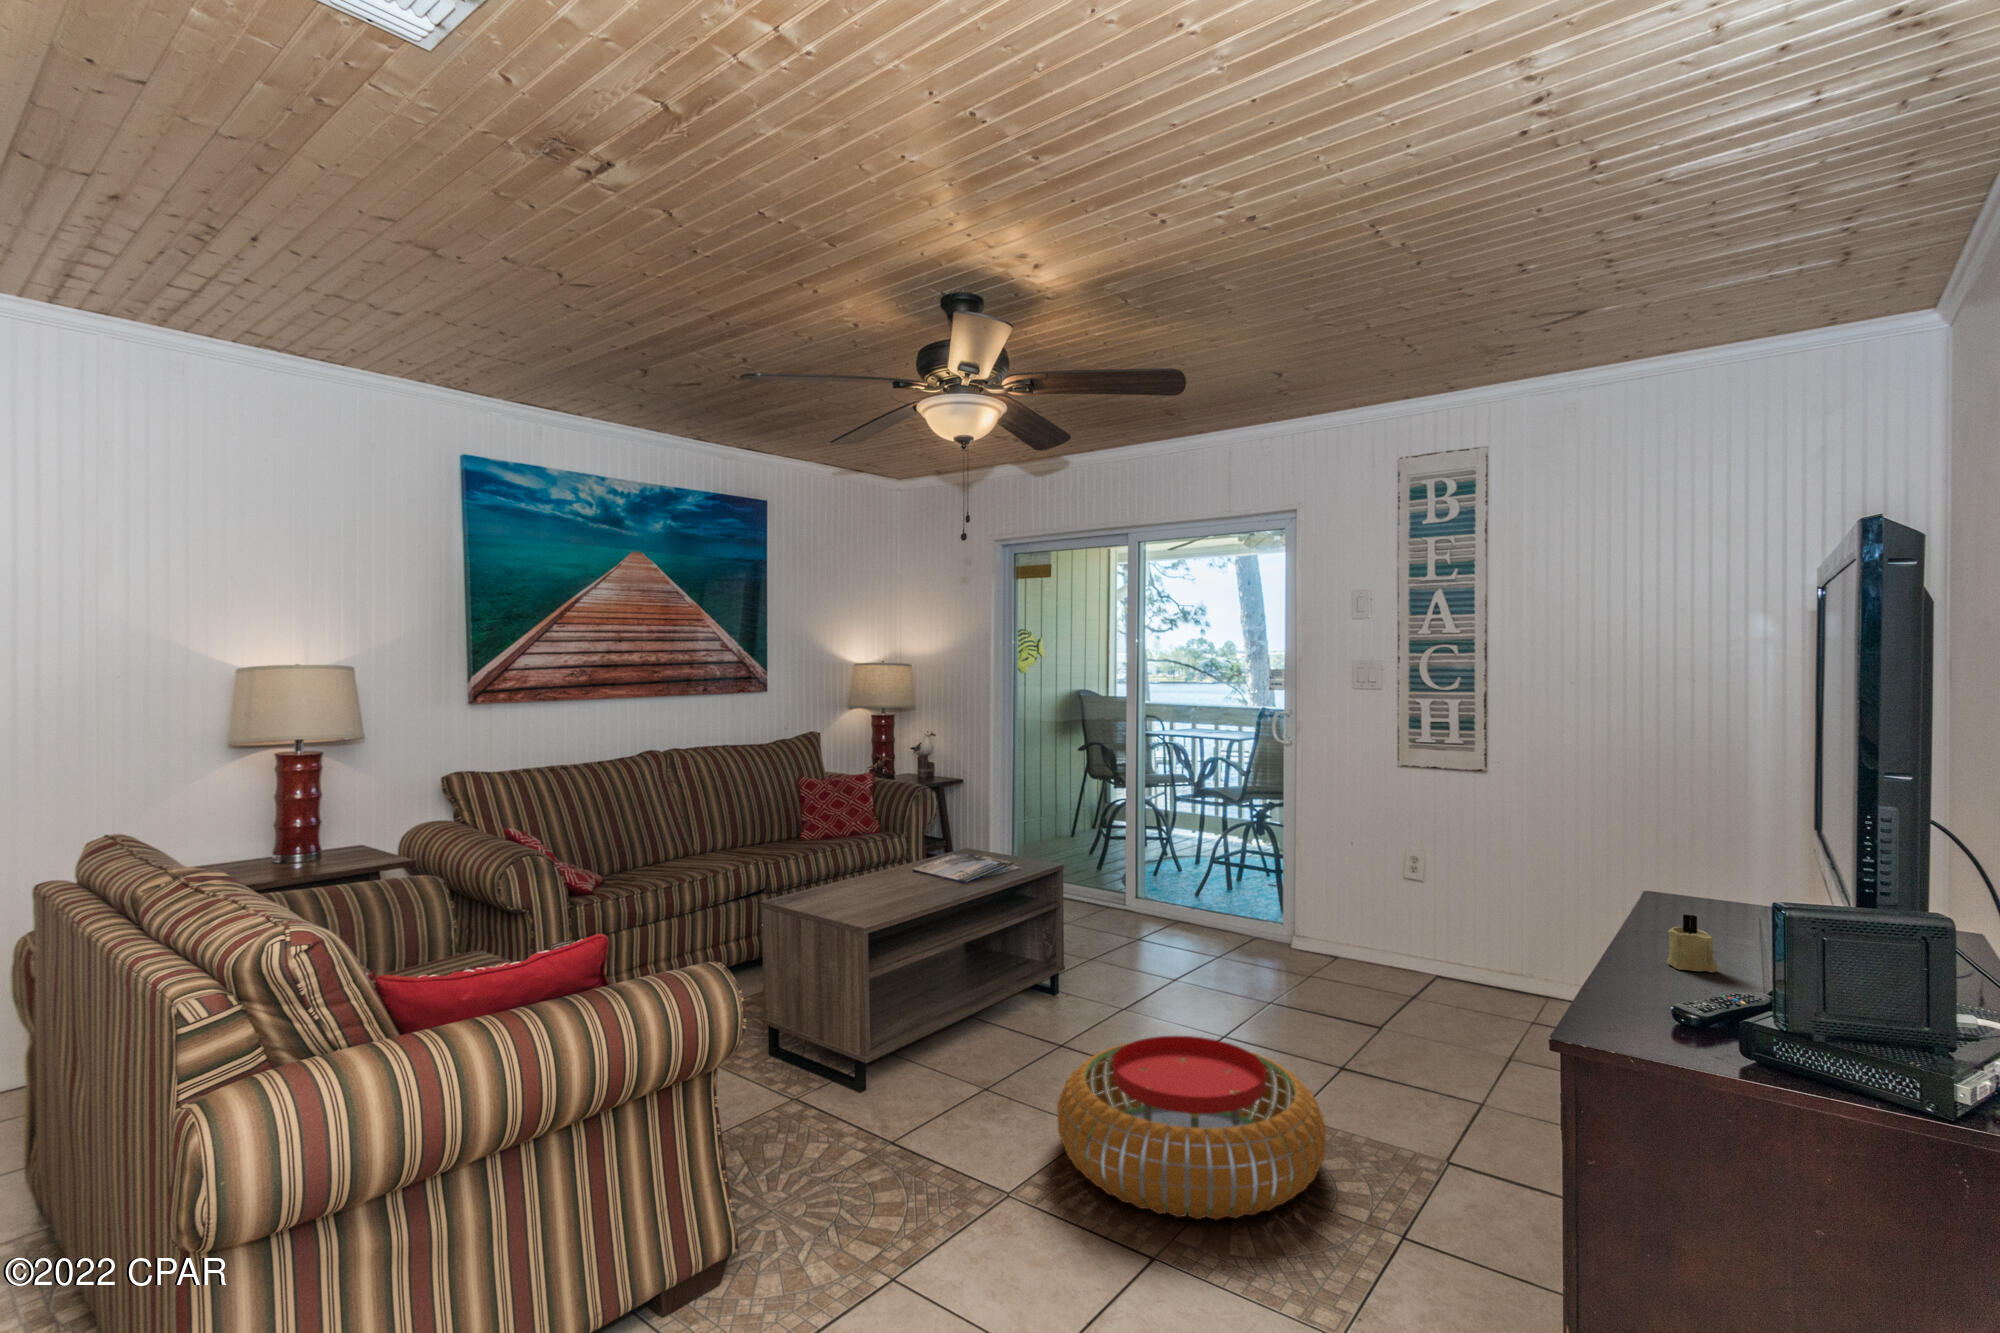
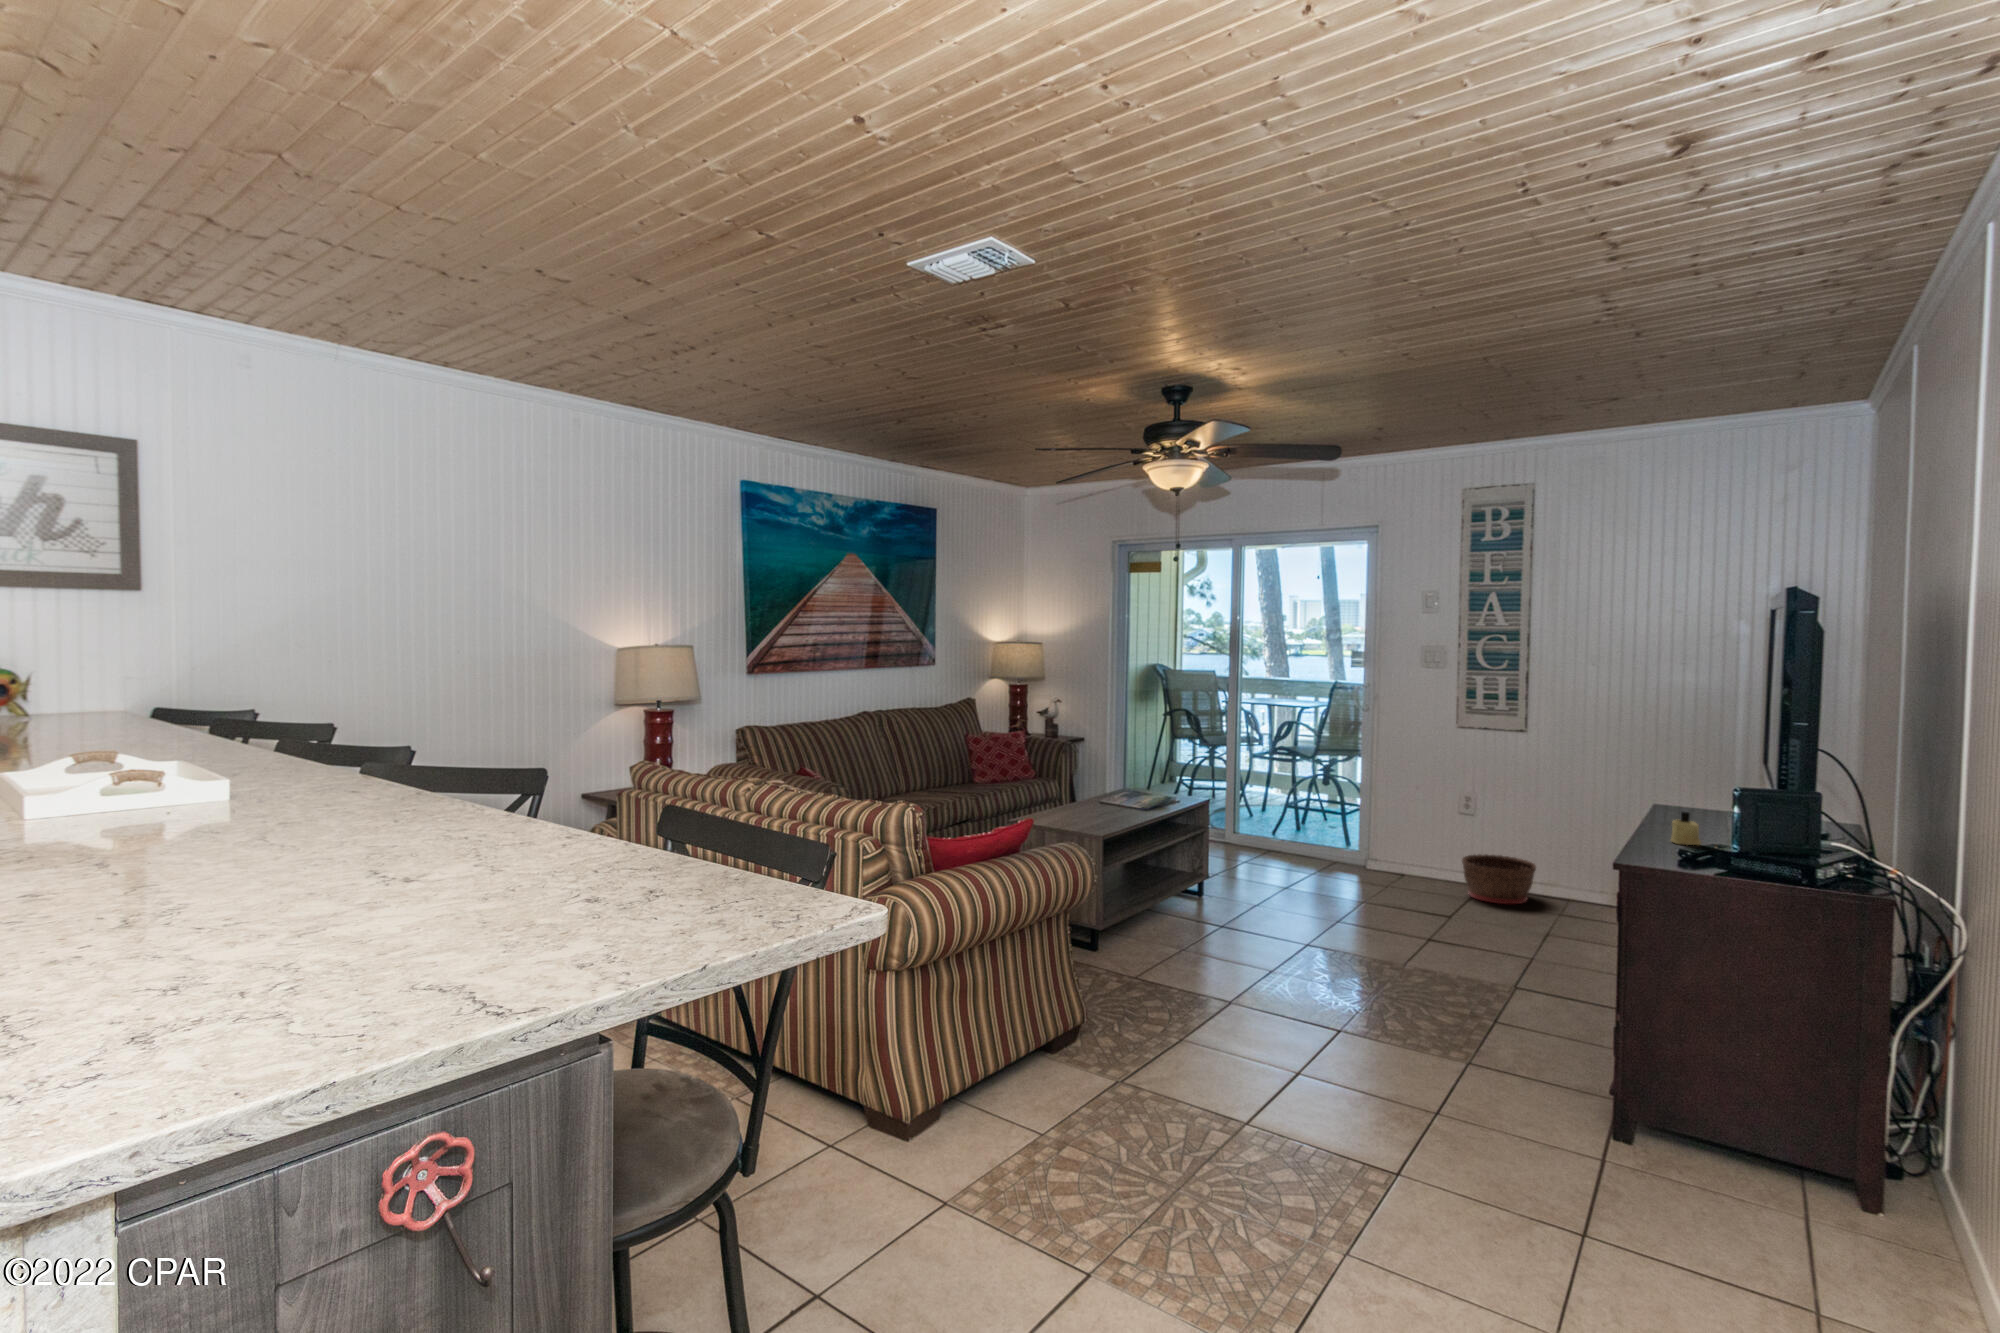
basket: none [1404,933,1501,1004] -> present [1462,854,1536,904]
pouf: present [1057,1036,1326,1219] -> none [1248,909,1437,1015]

